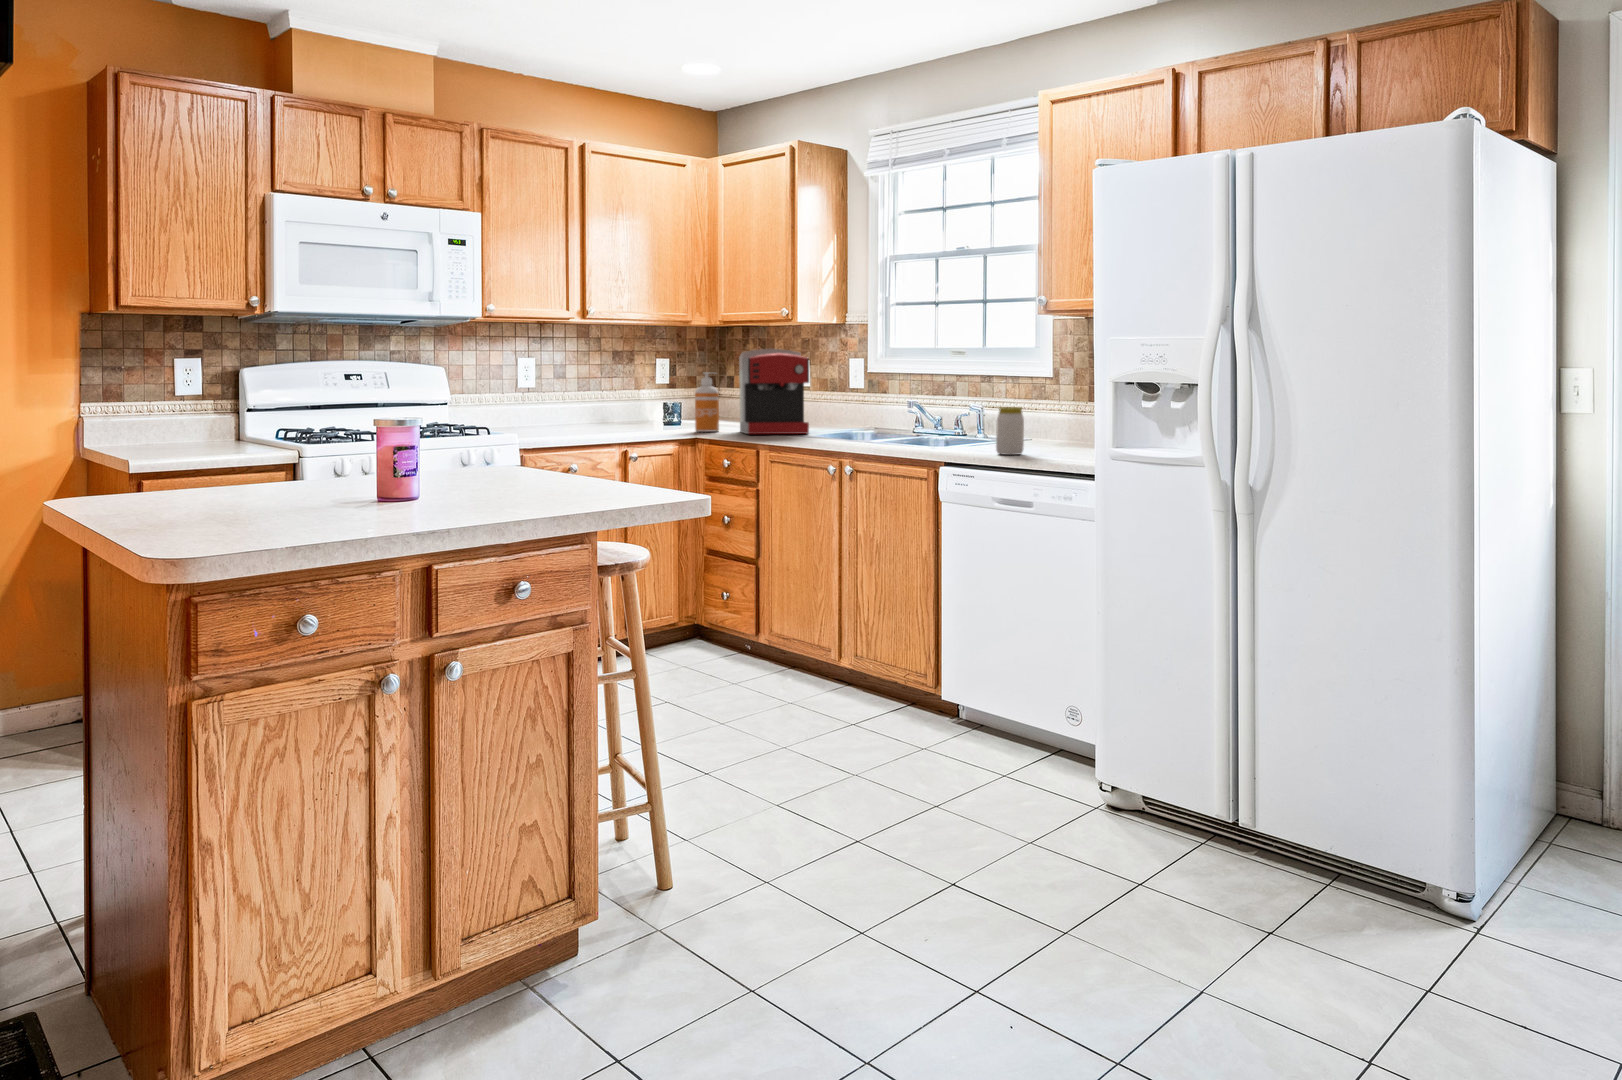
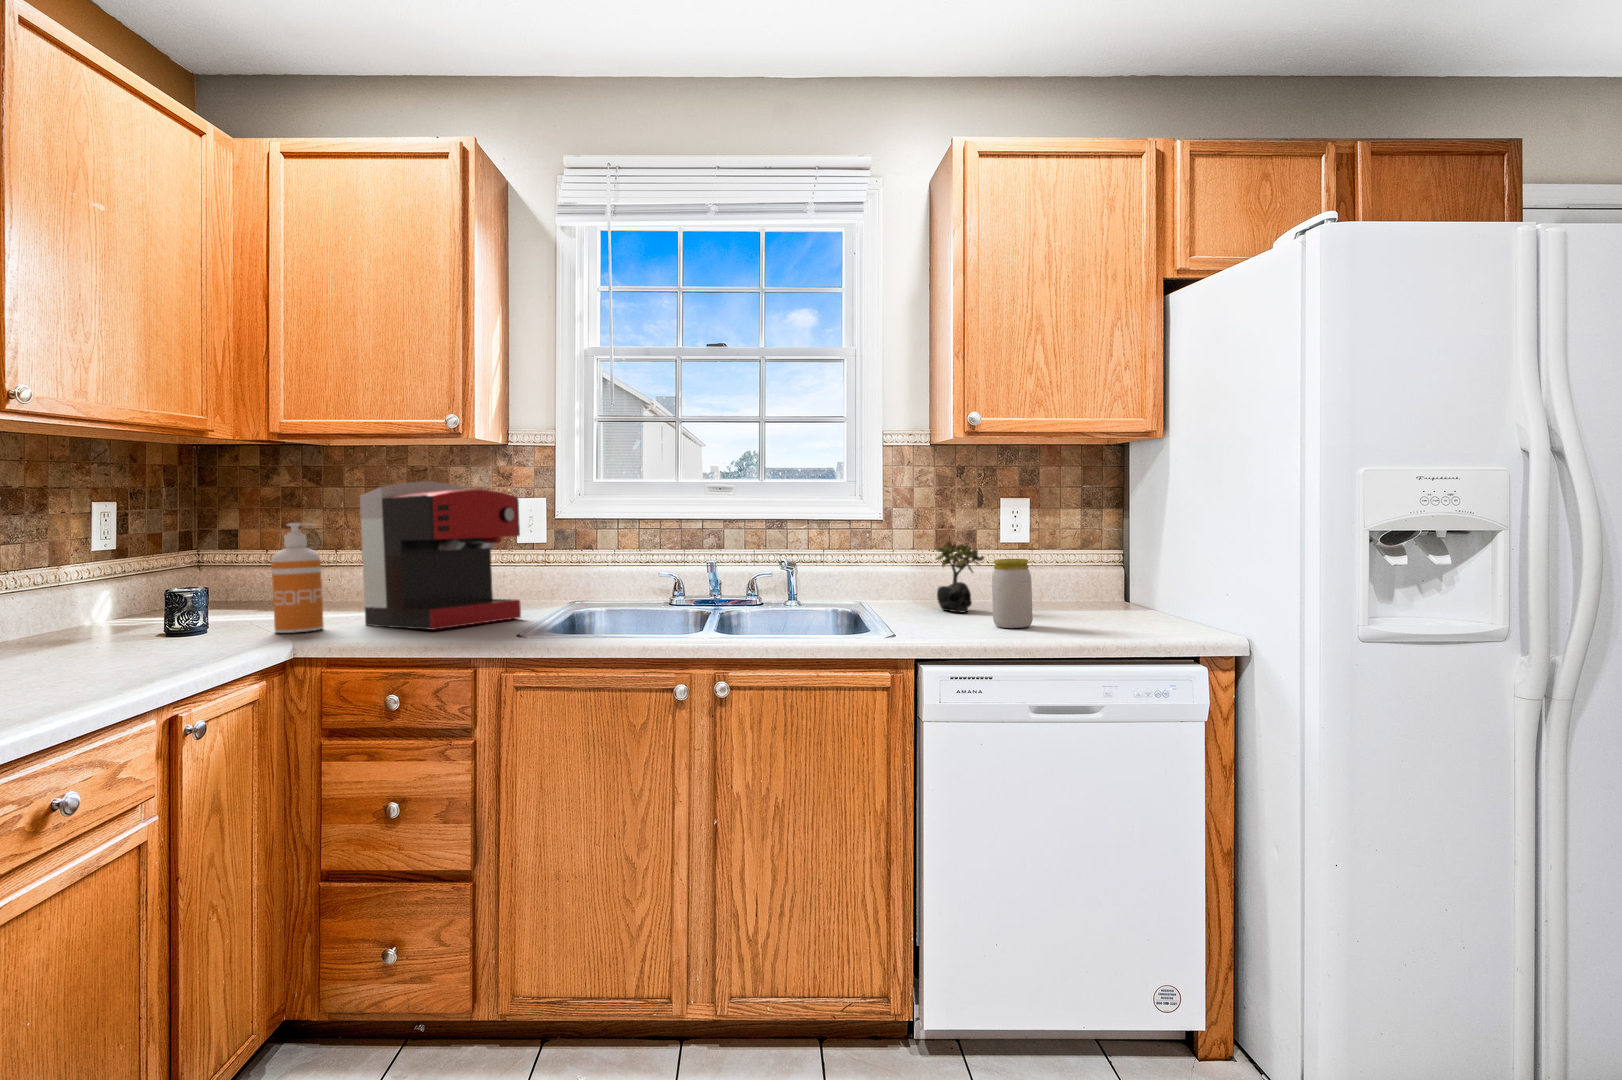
succulent plant: none [1024,394,1058,448] -> present [936,540,984,612]

